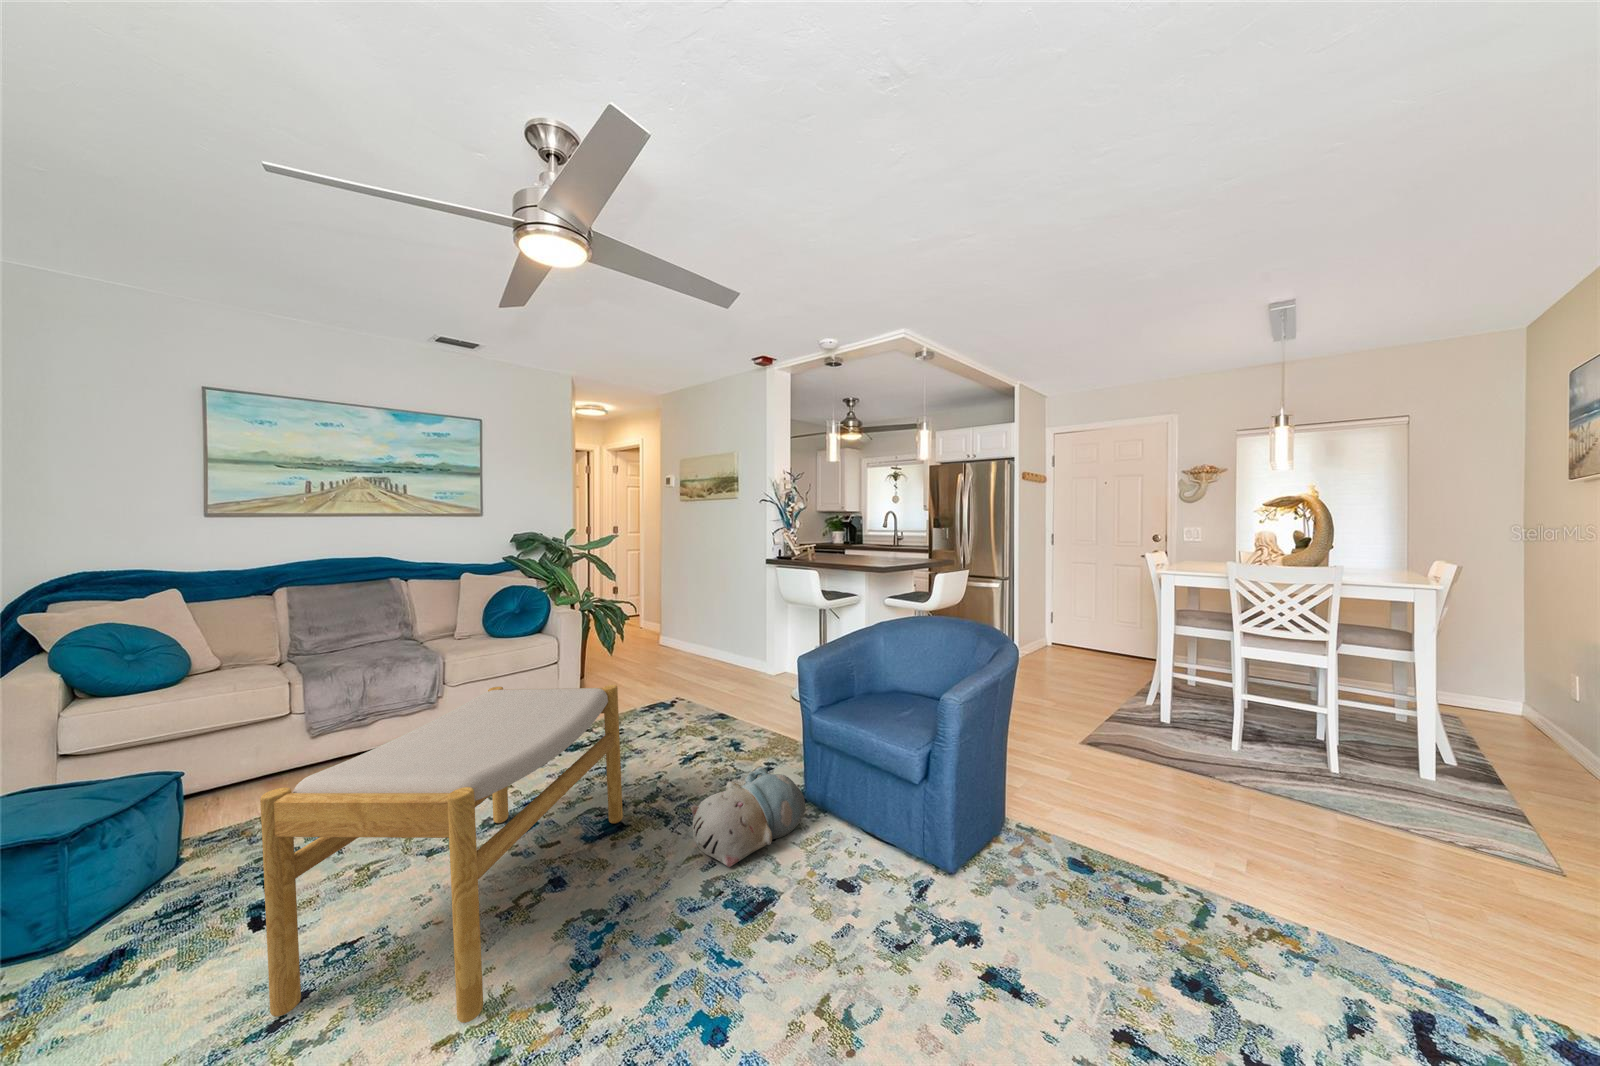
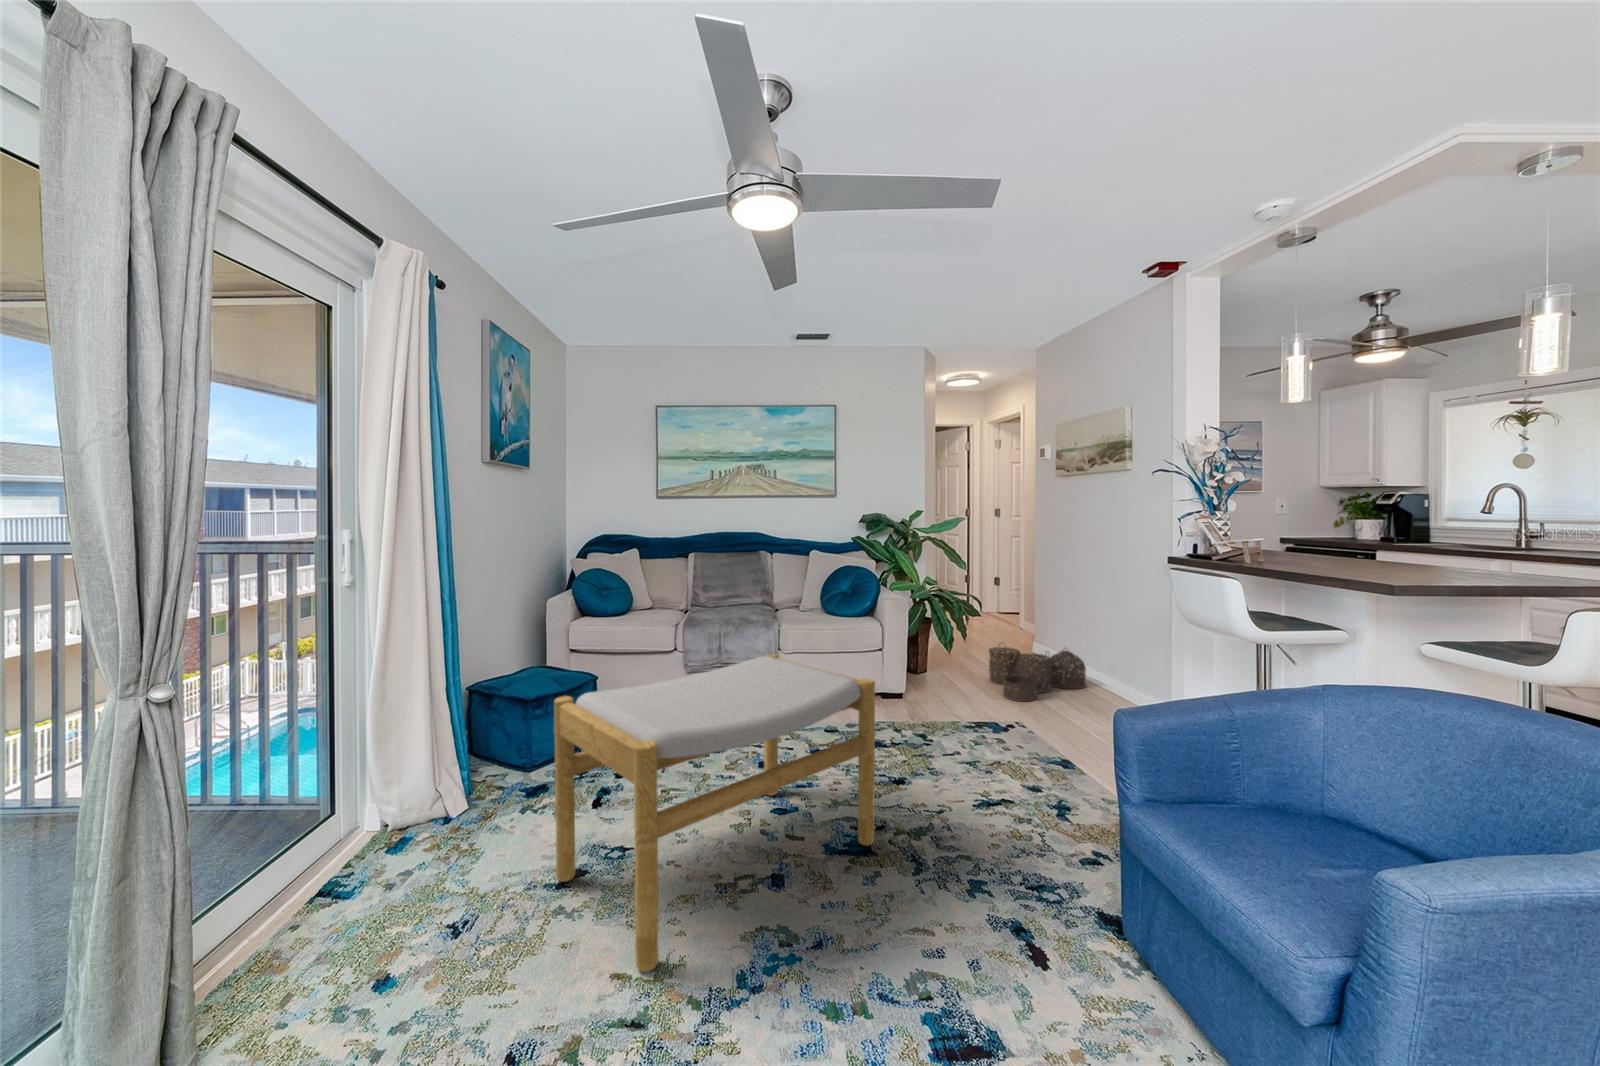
woven basket: none [638,637,707,684] -> present [989,647,1086,701]
plush toy: present [691,767,805,867] -> none [922,852,1108,972]

